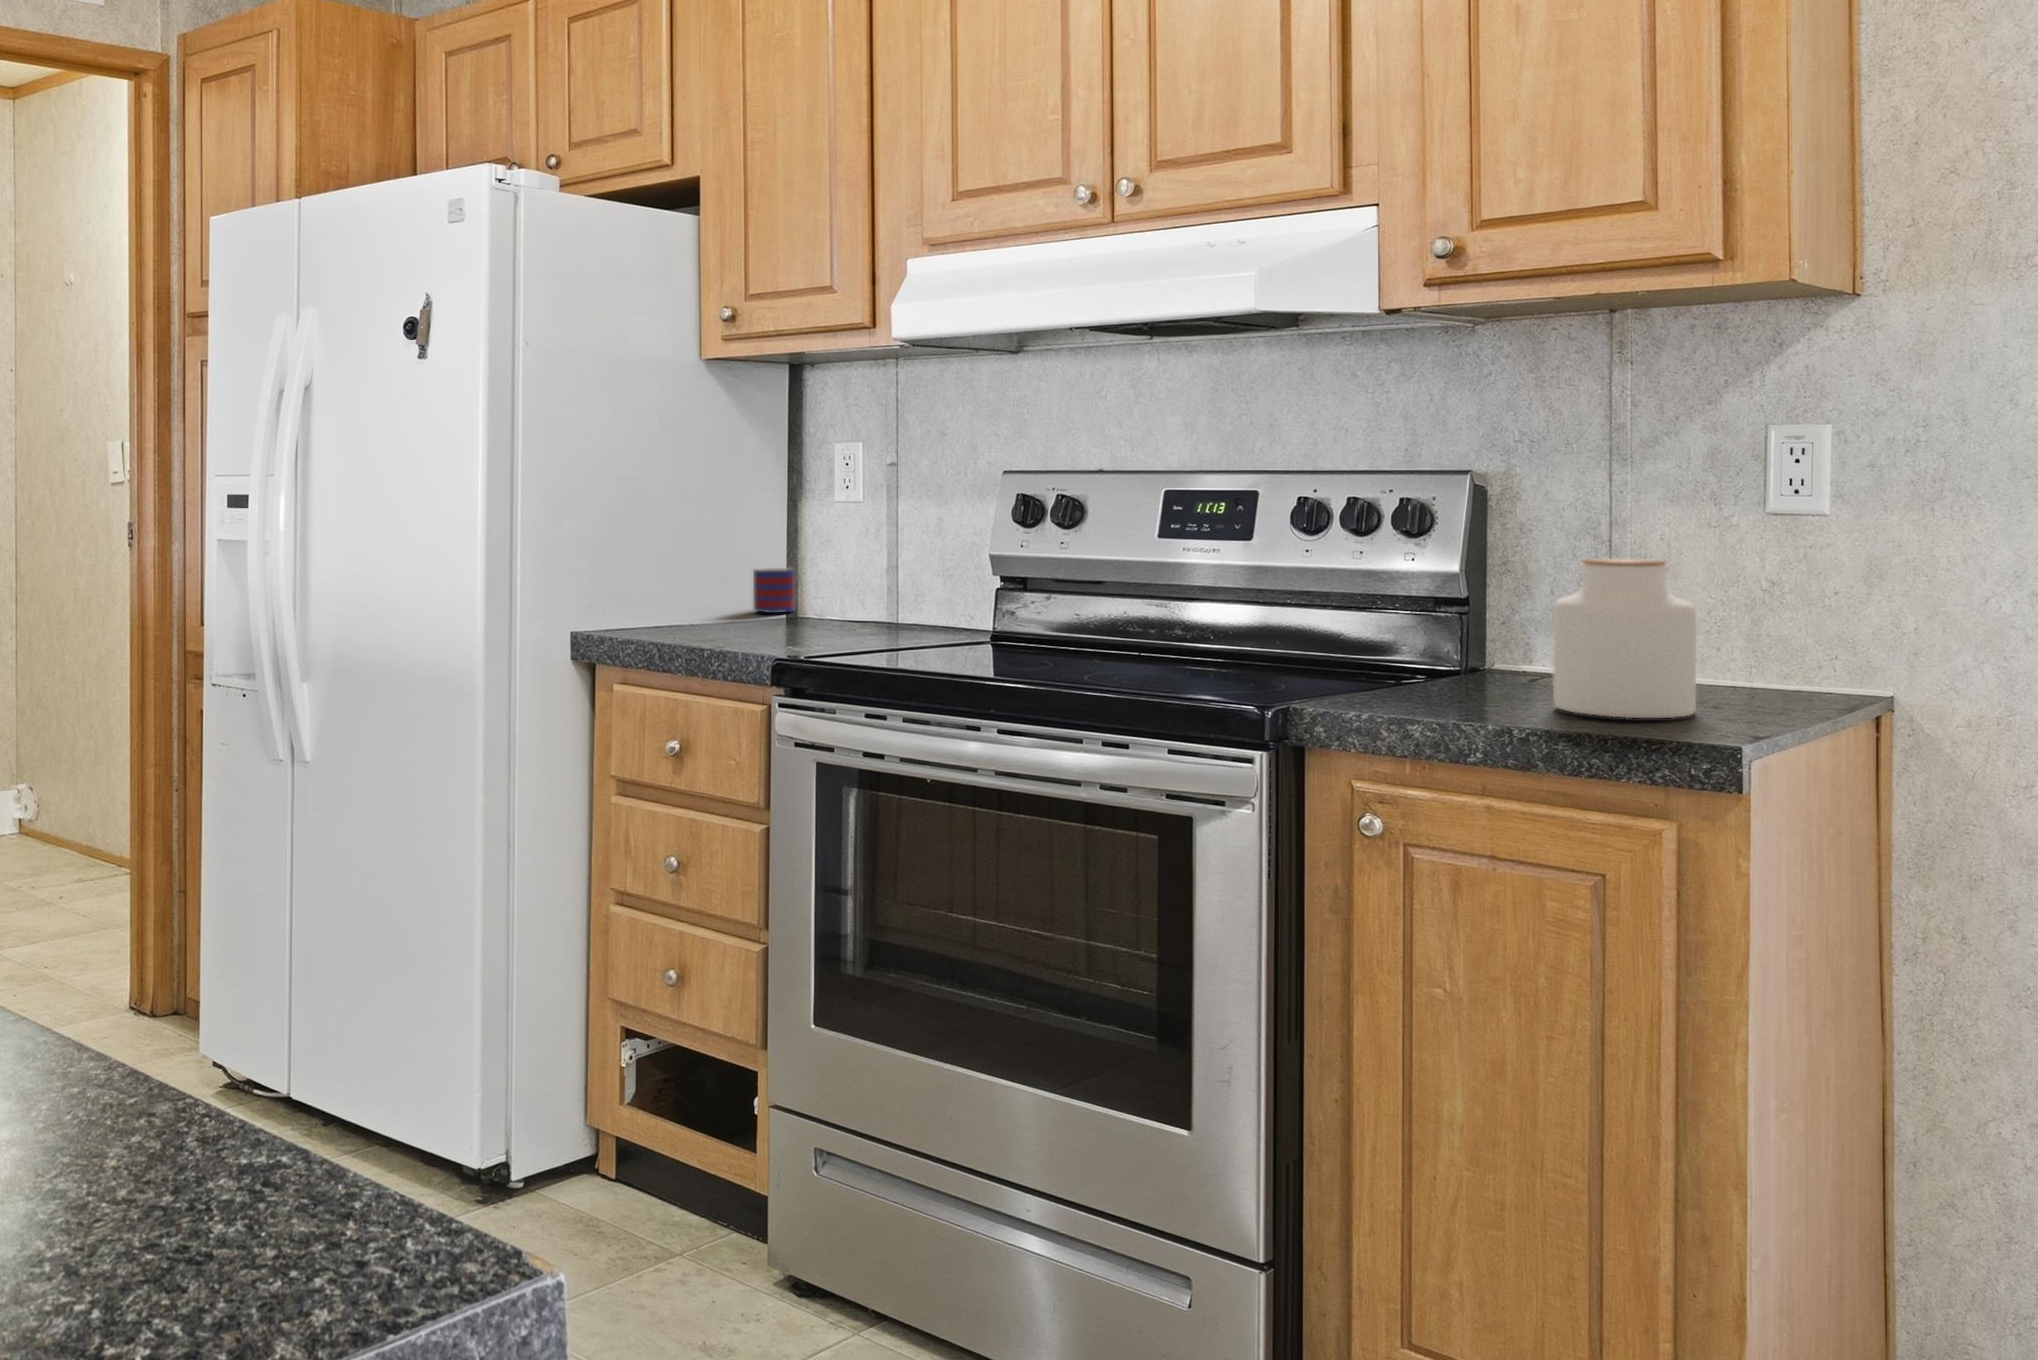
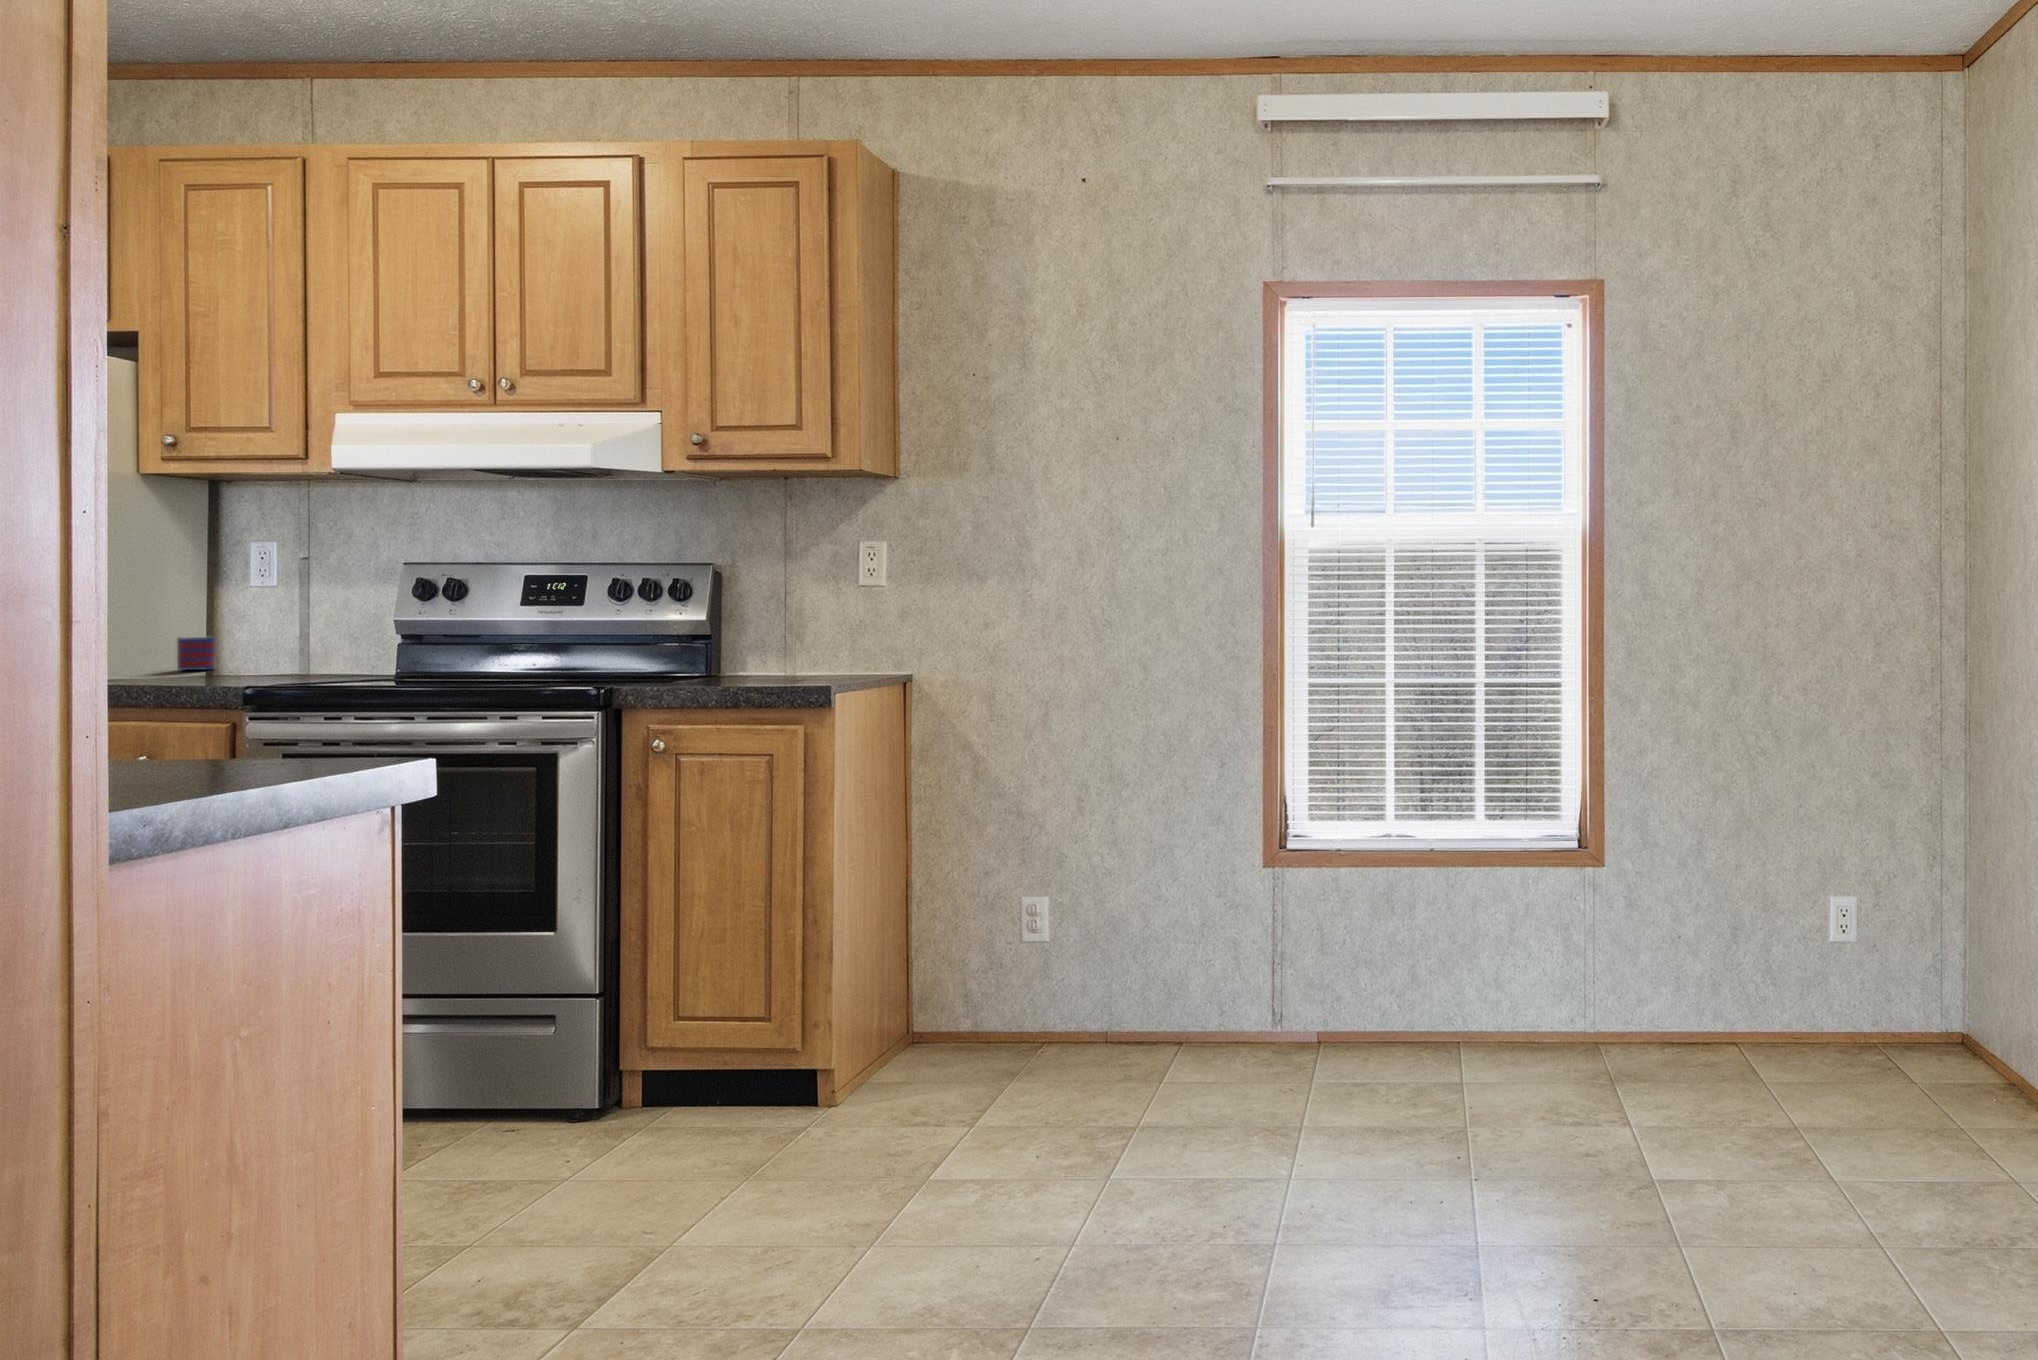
jar: present [1553,559,1696,718] -> none [751,605,818,682]

